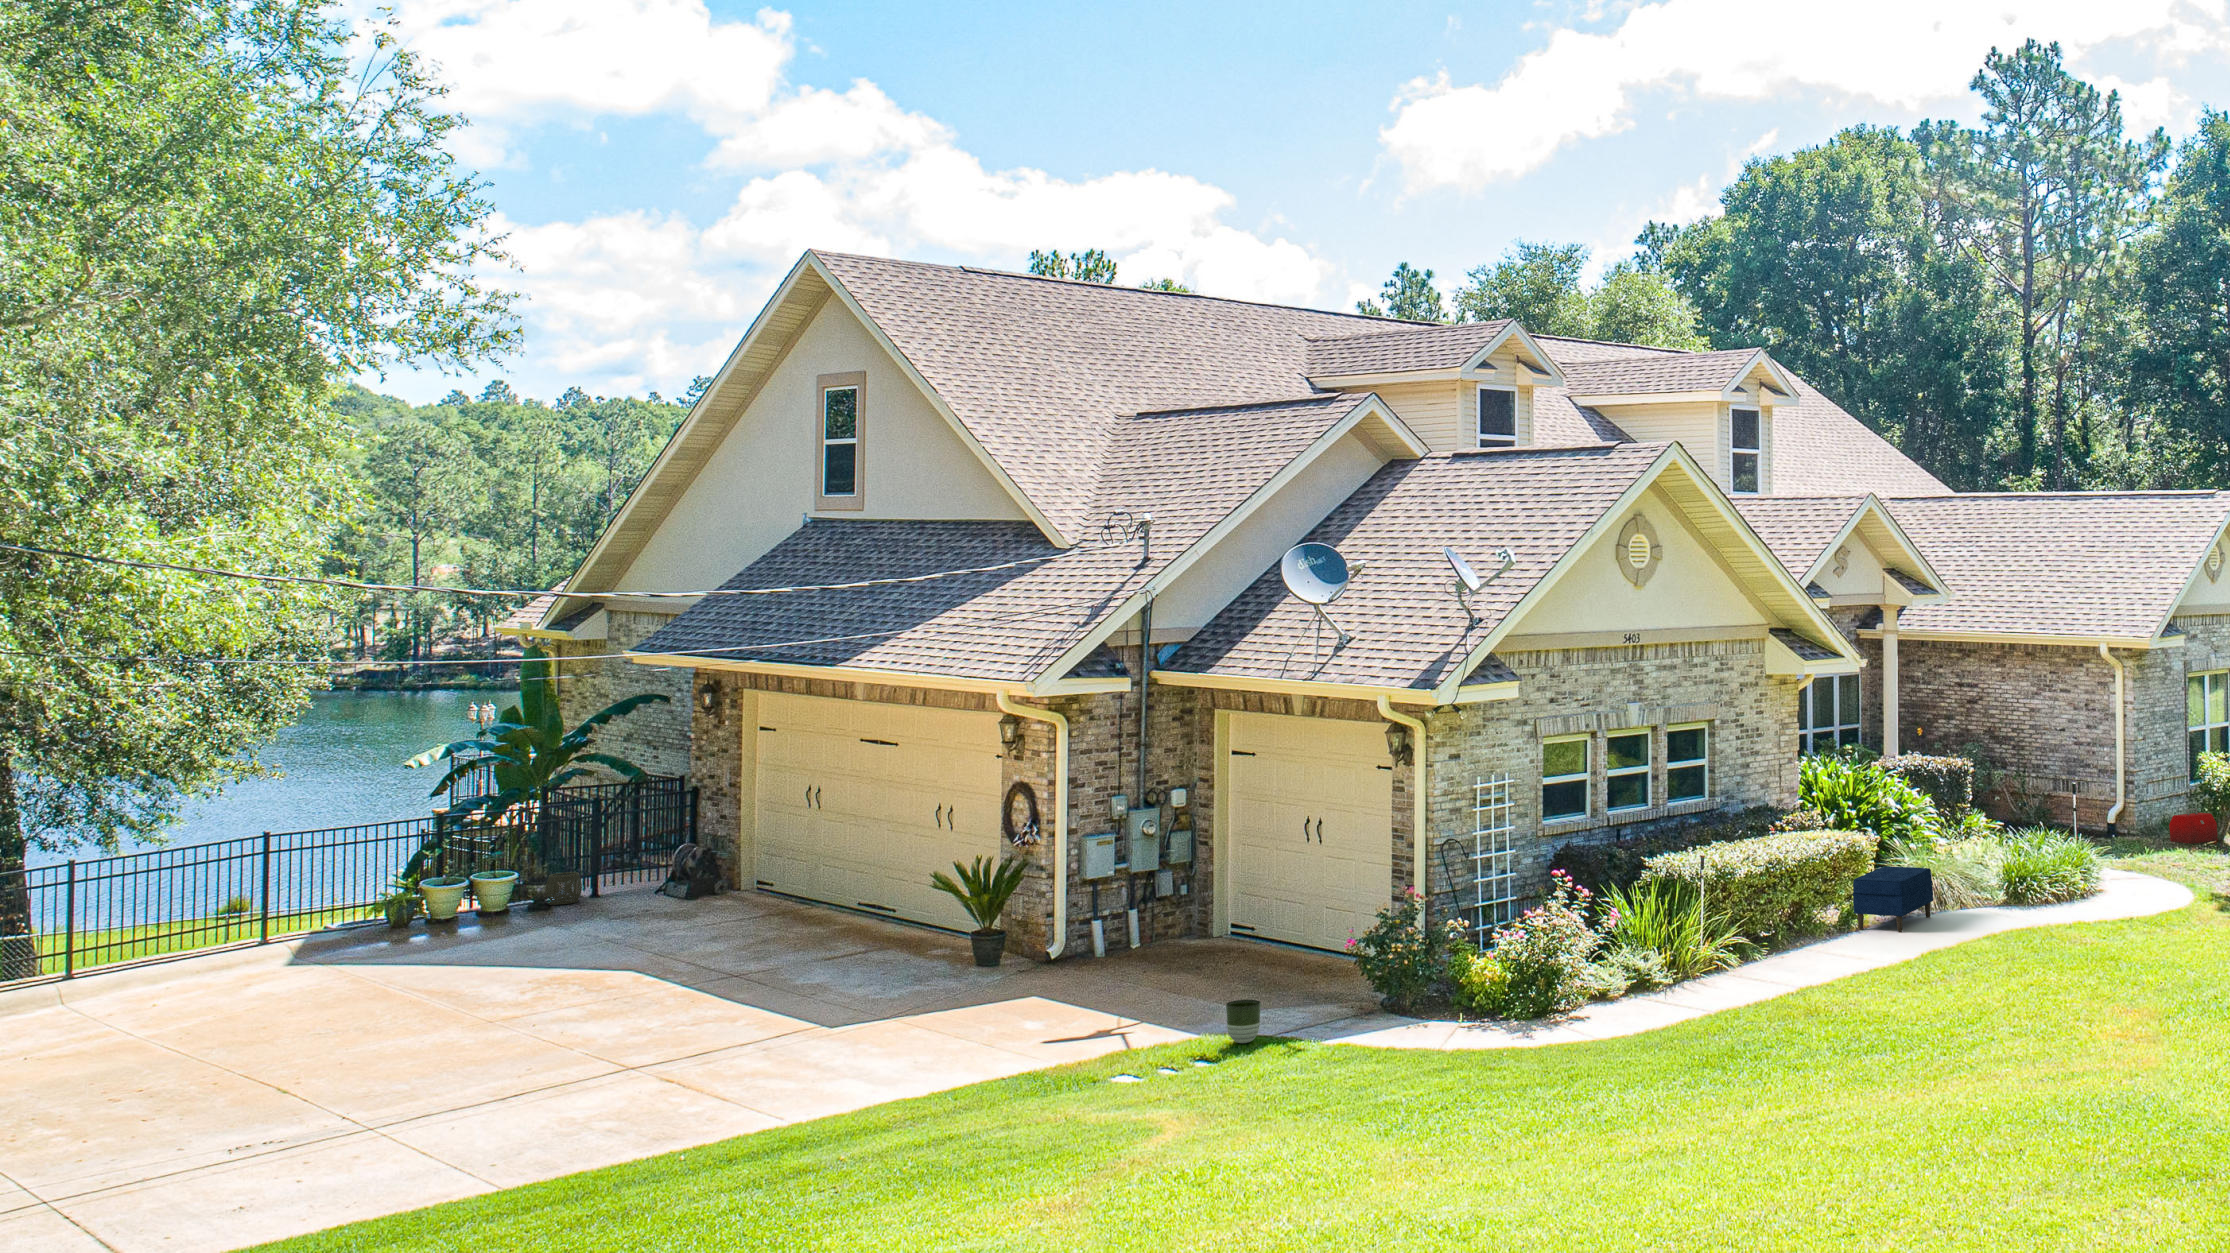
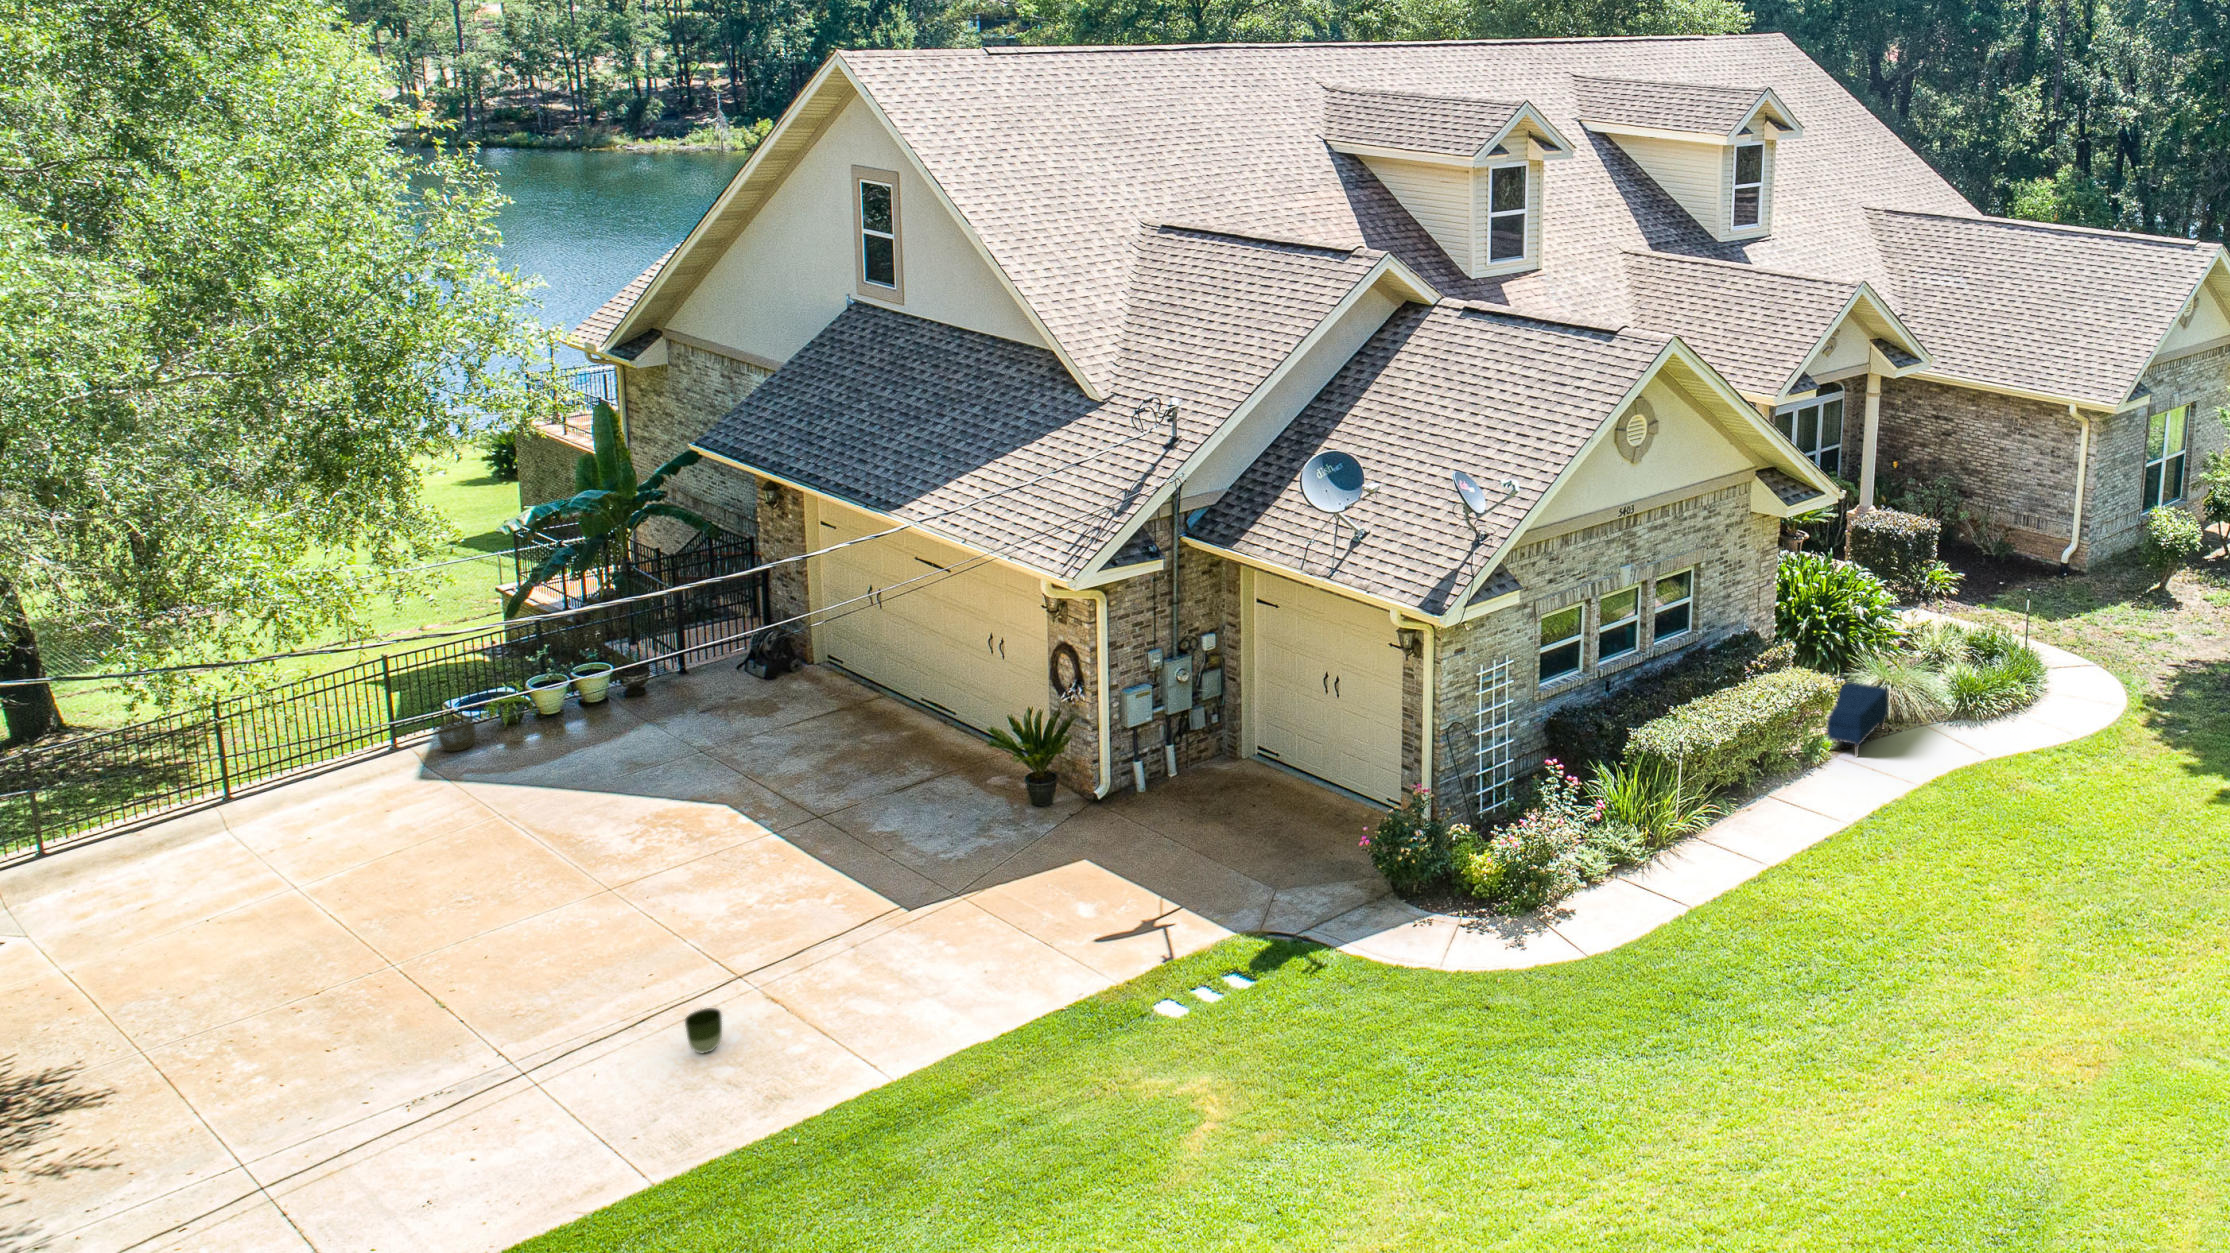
toolbox: present [2169,808,2218,844] -> none [2112,555,2156,590]
woven basket: present [545,872,582,905] -> present [438,717,476,752]
planter: present [1226,1000,1261,1043] -> present [685,1008,722,1053]

